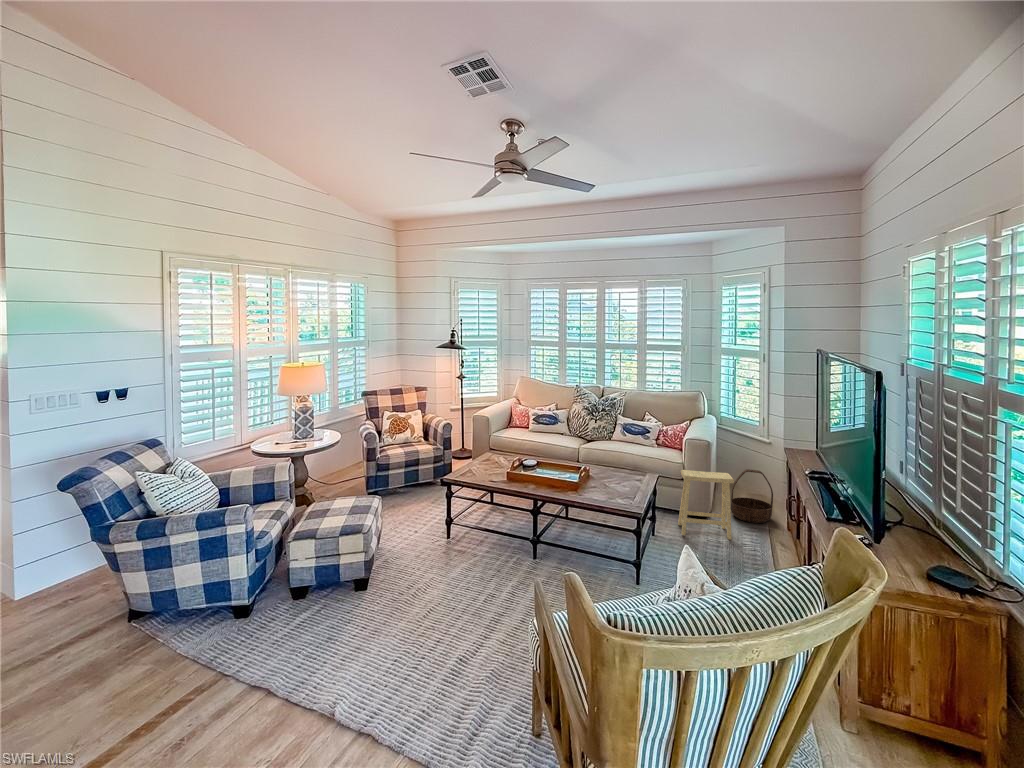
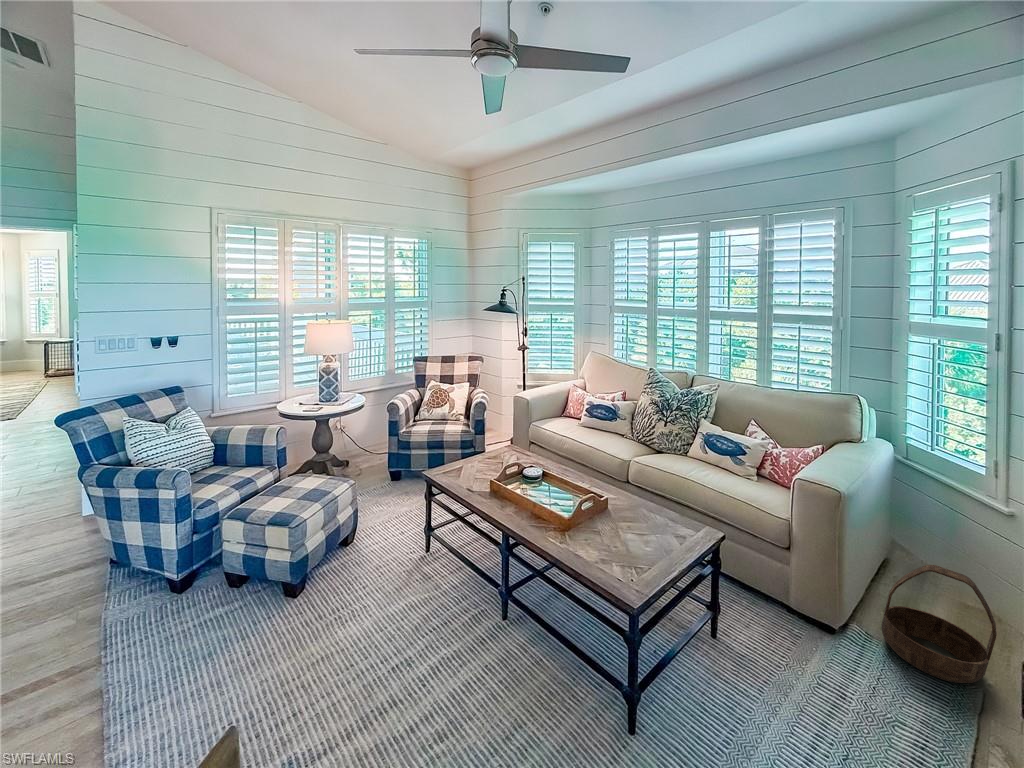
footstool: present [678,470,734,540] -> none [750,539,882,708]

